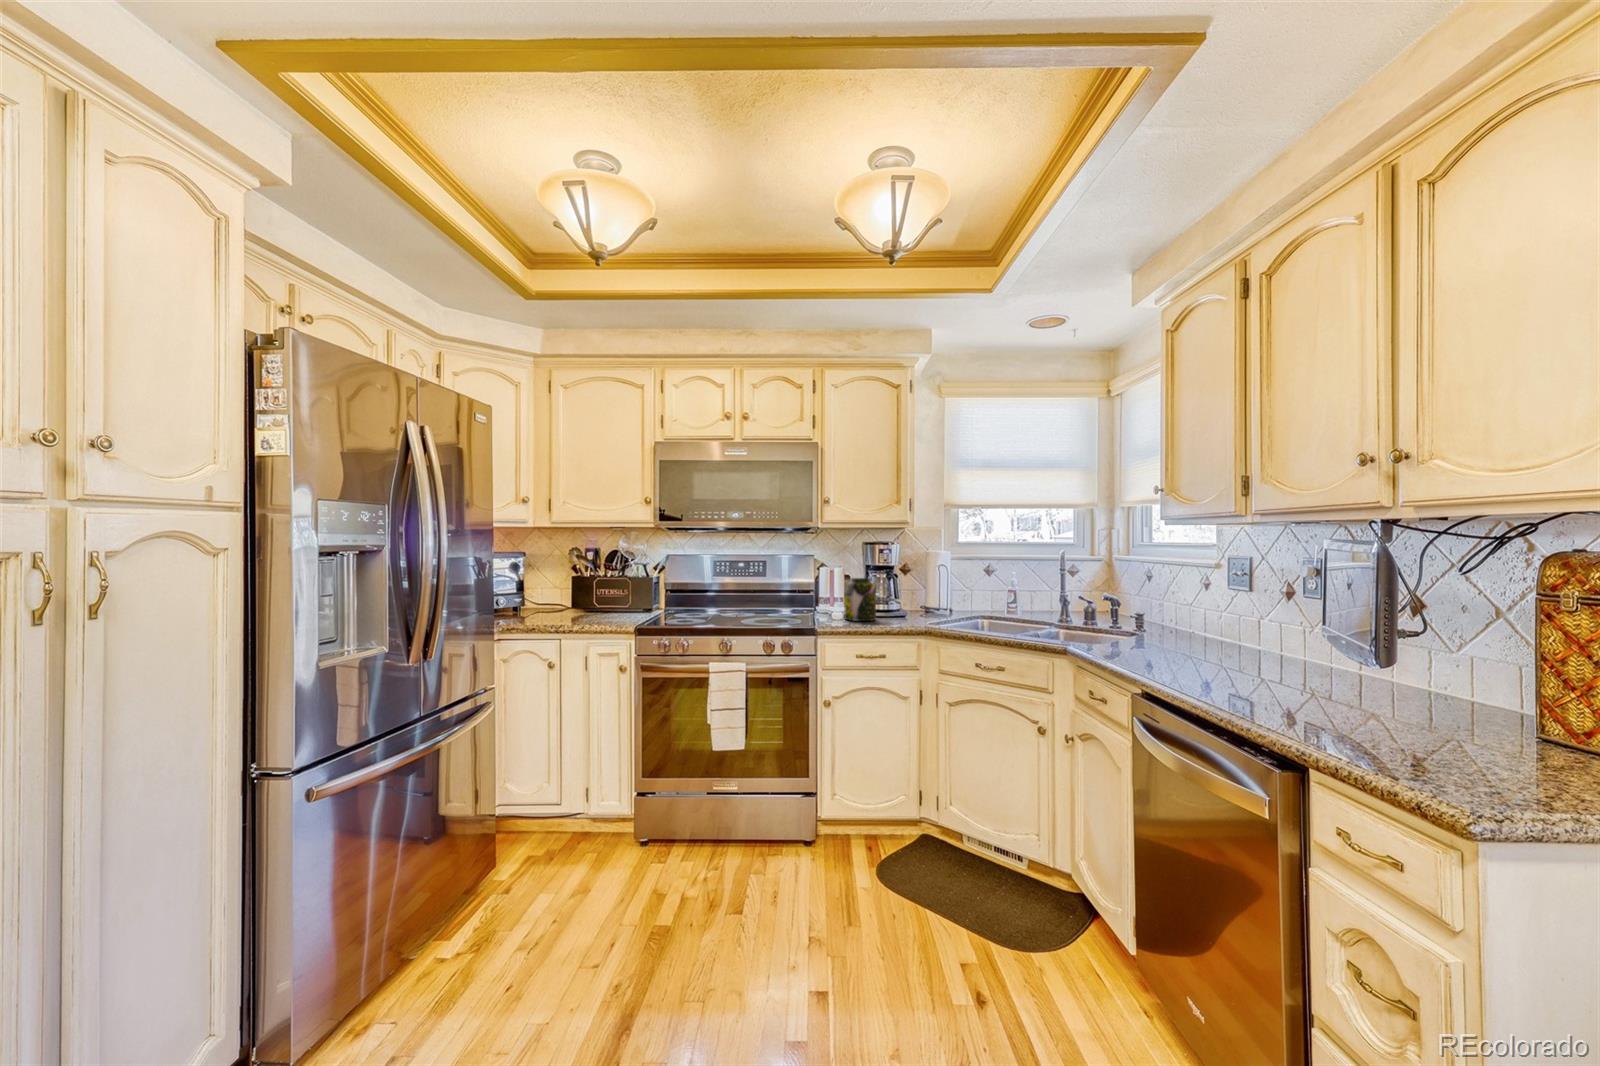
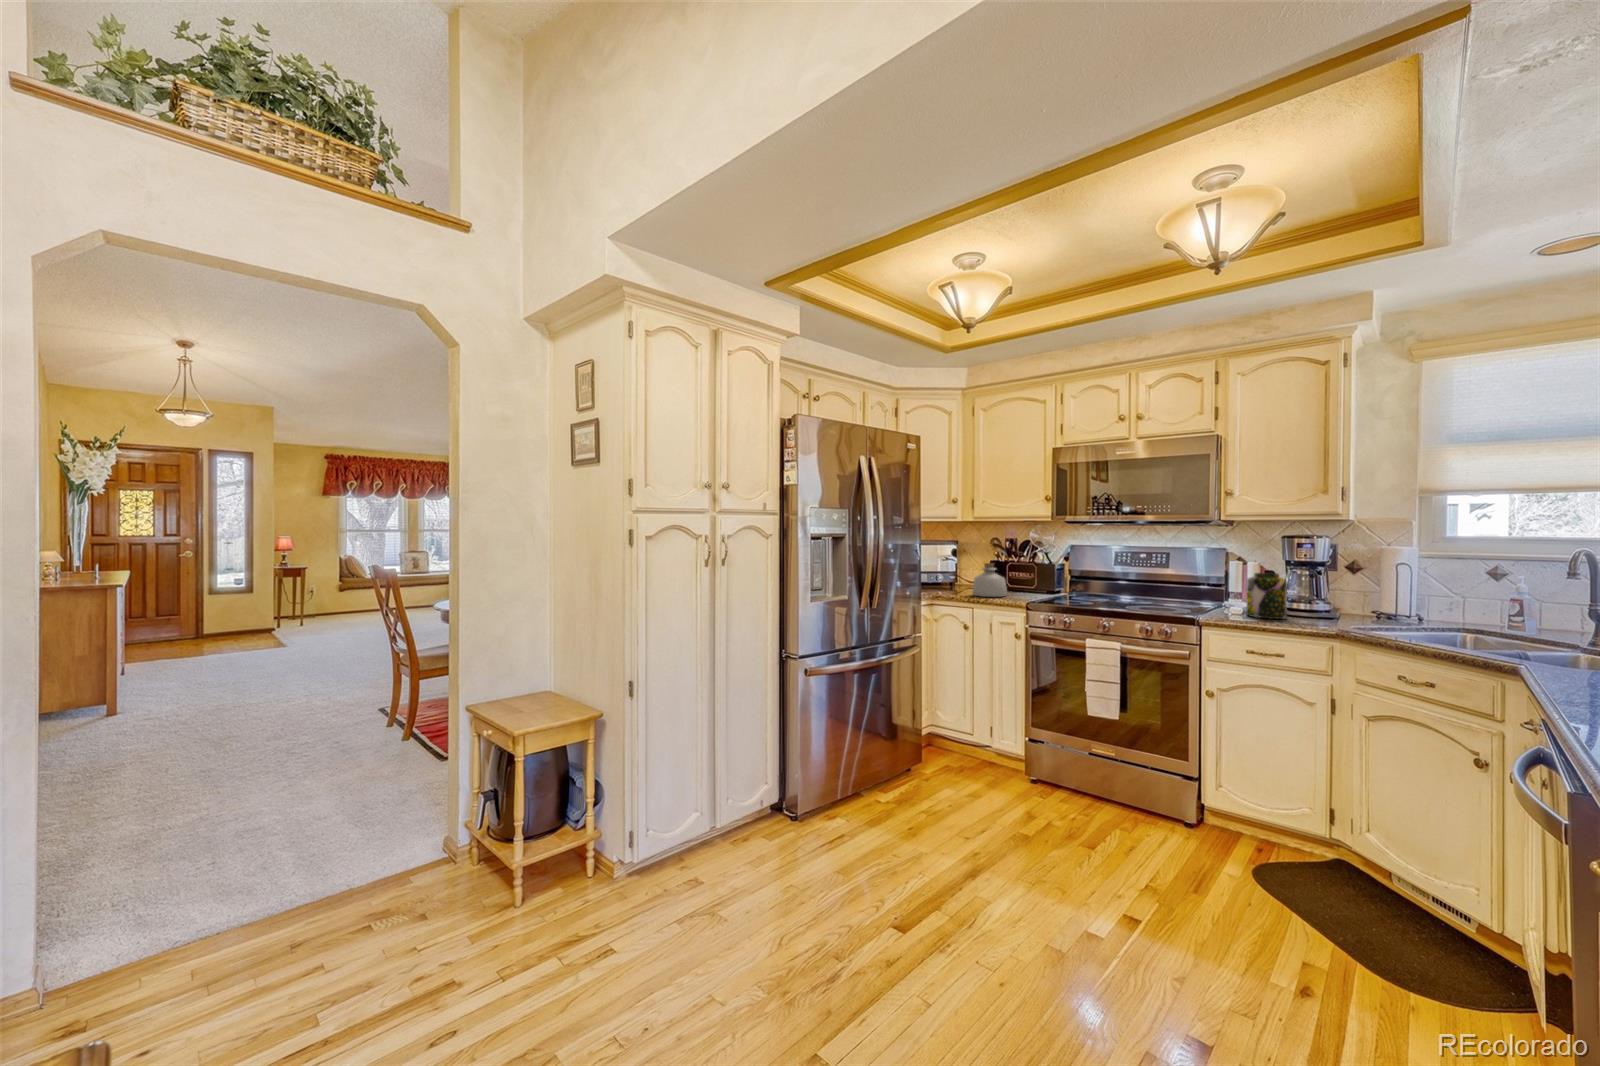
bottle: none [557,579,602,622] -> present [972,563,1007,597]

